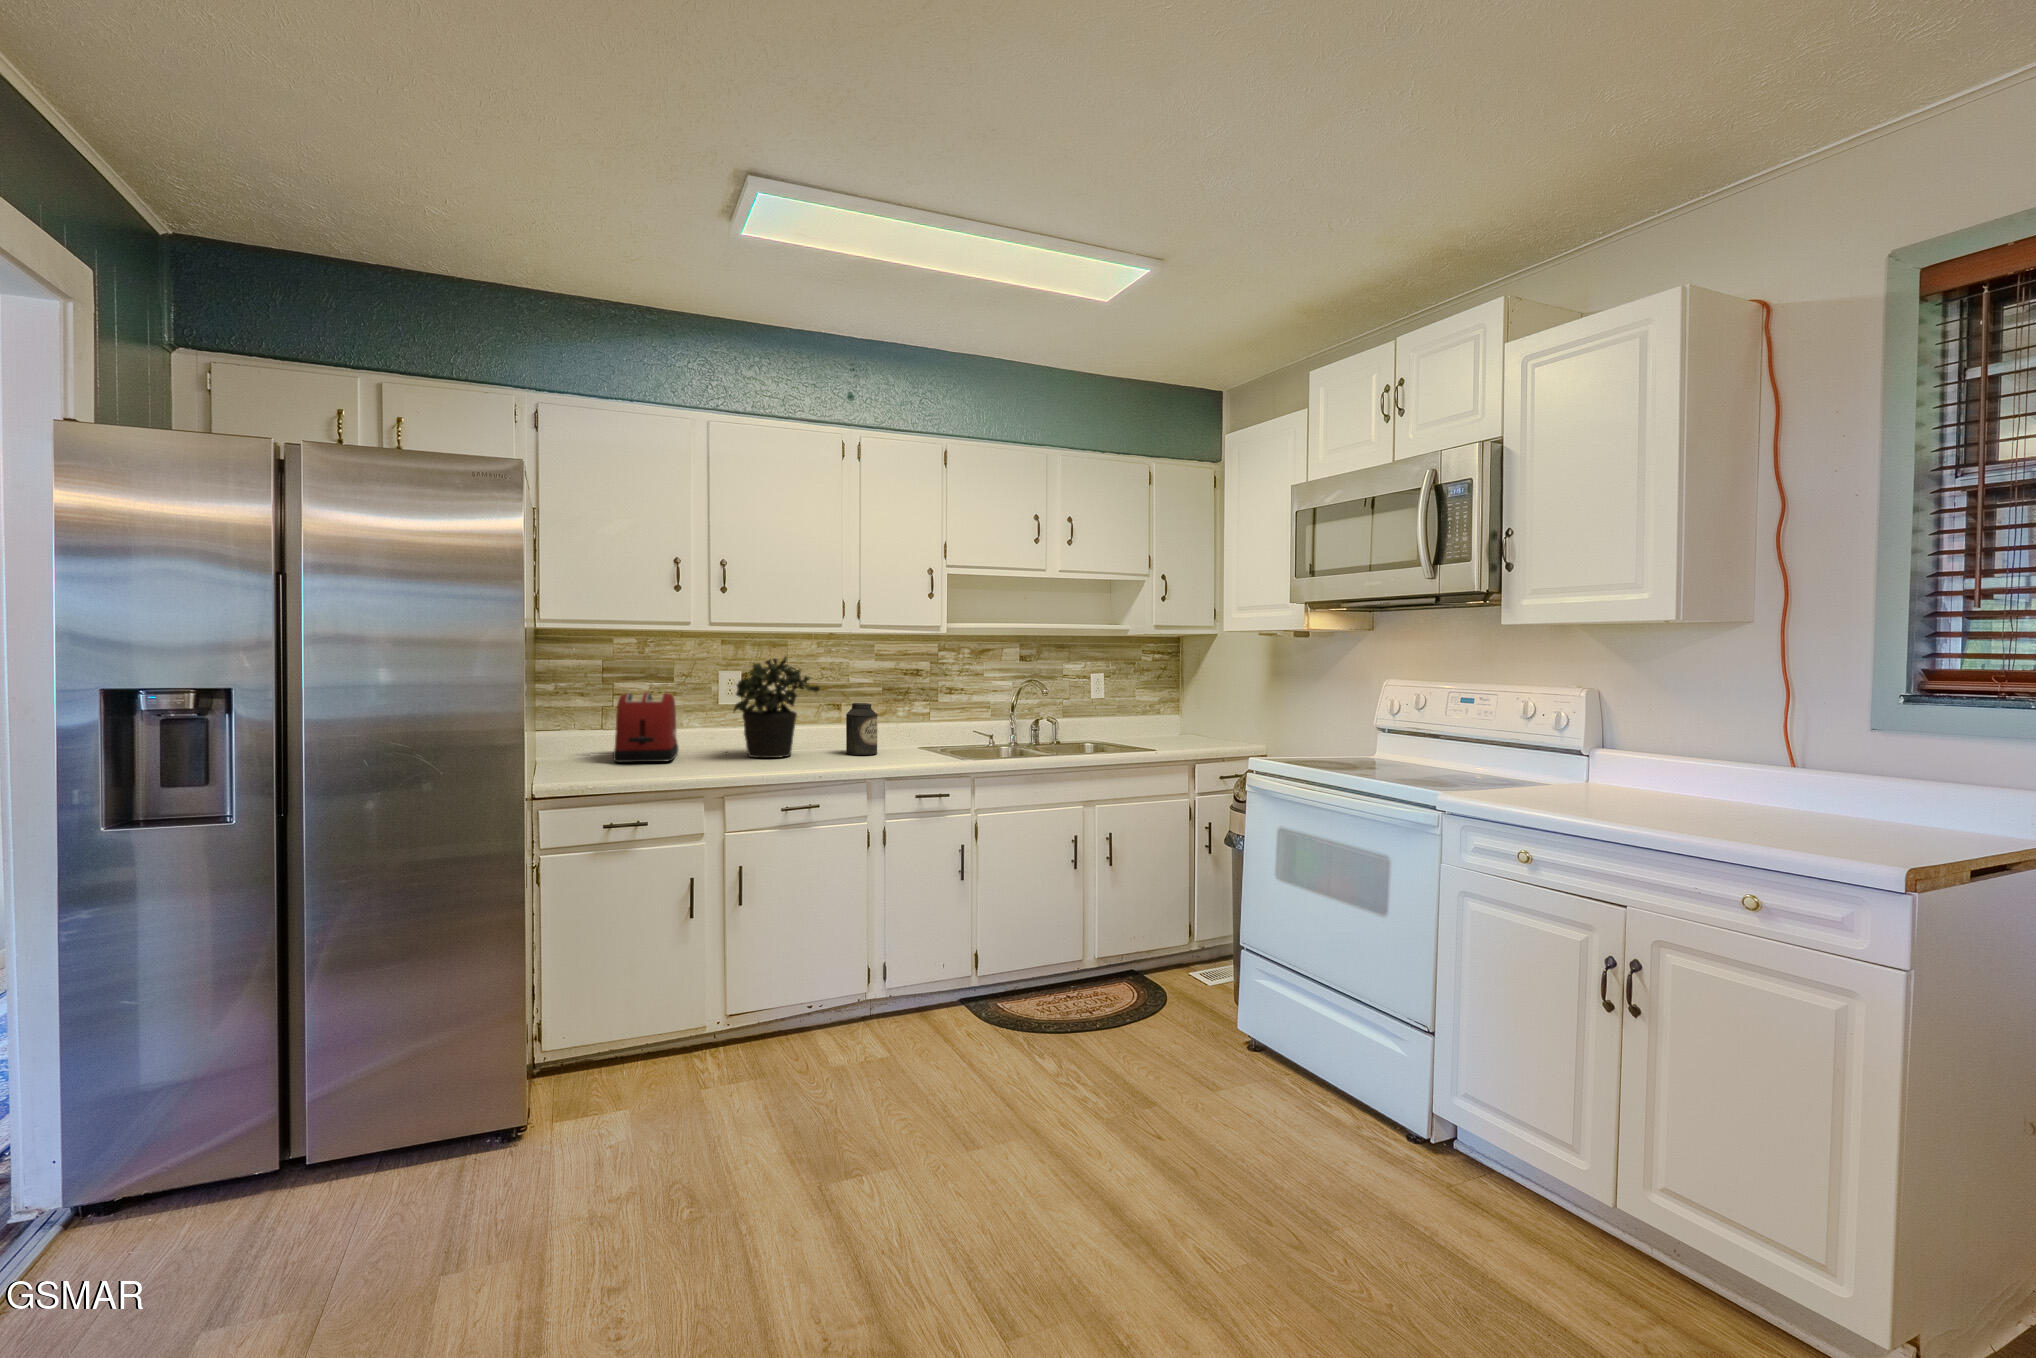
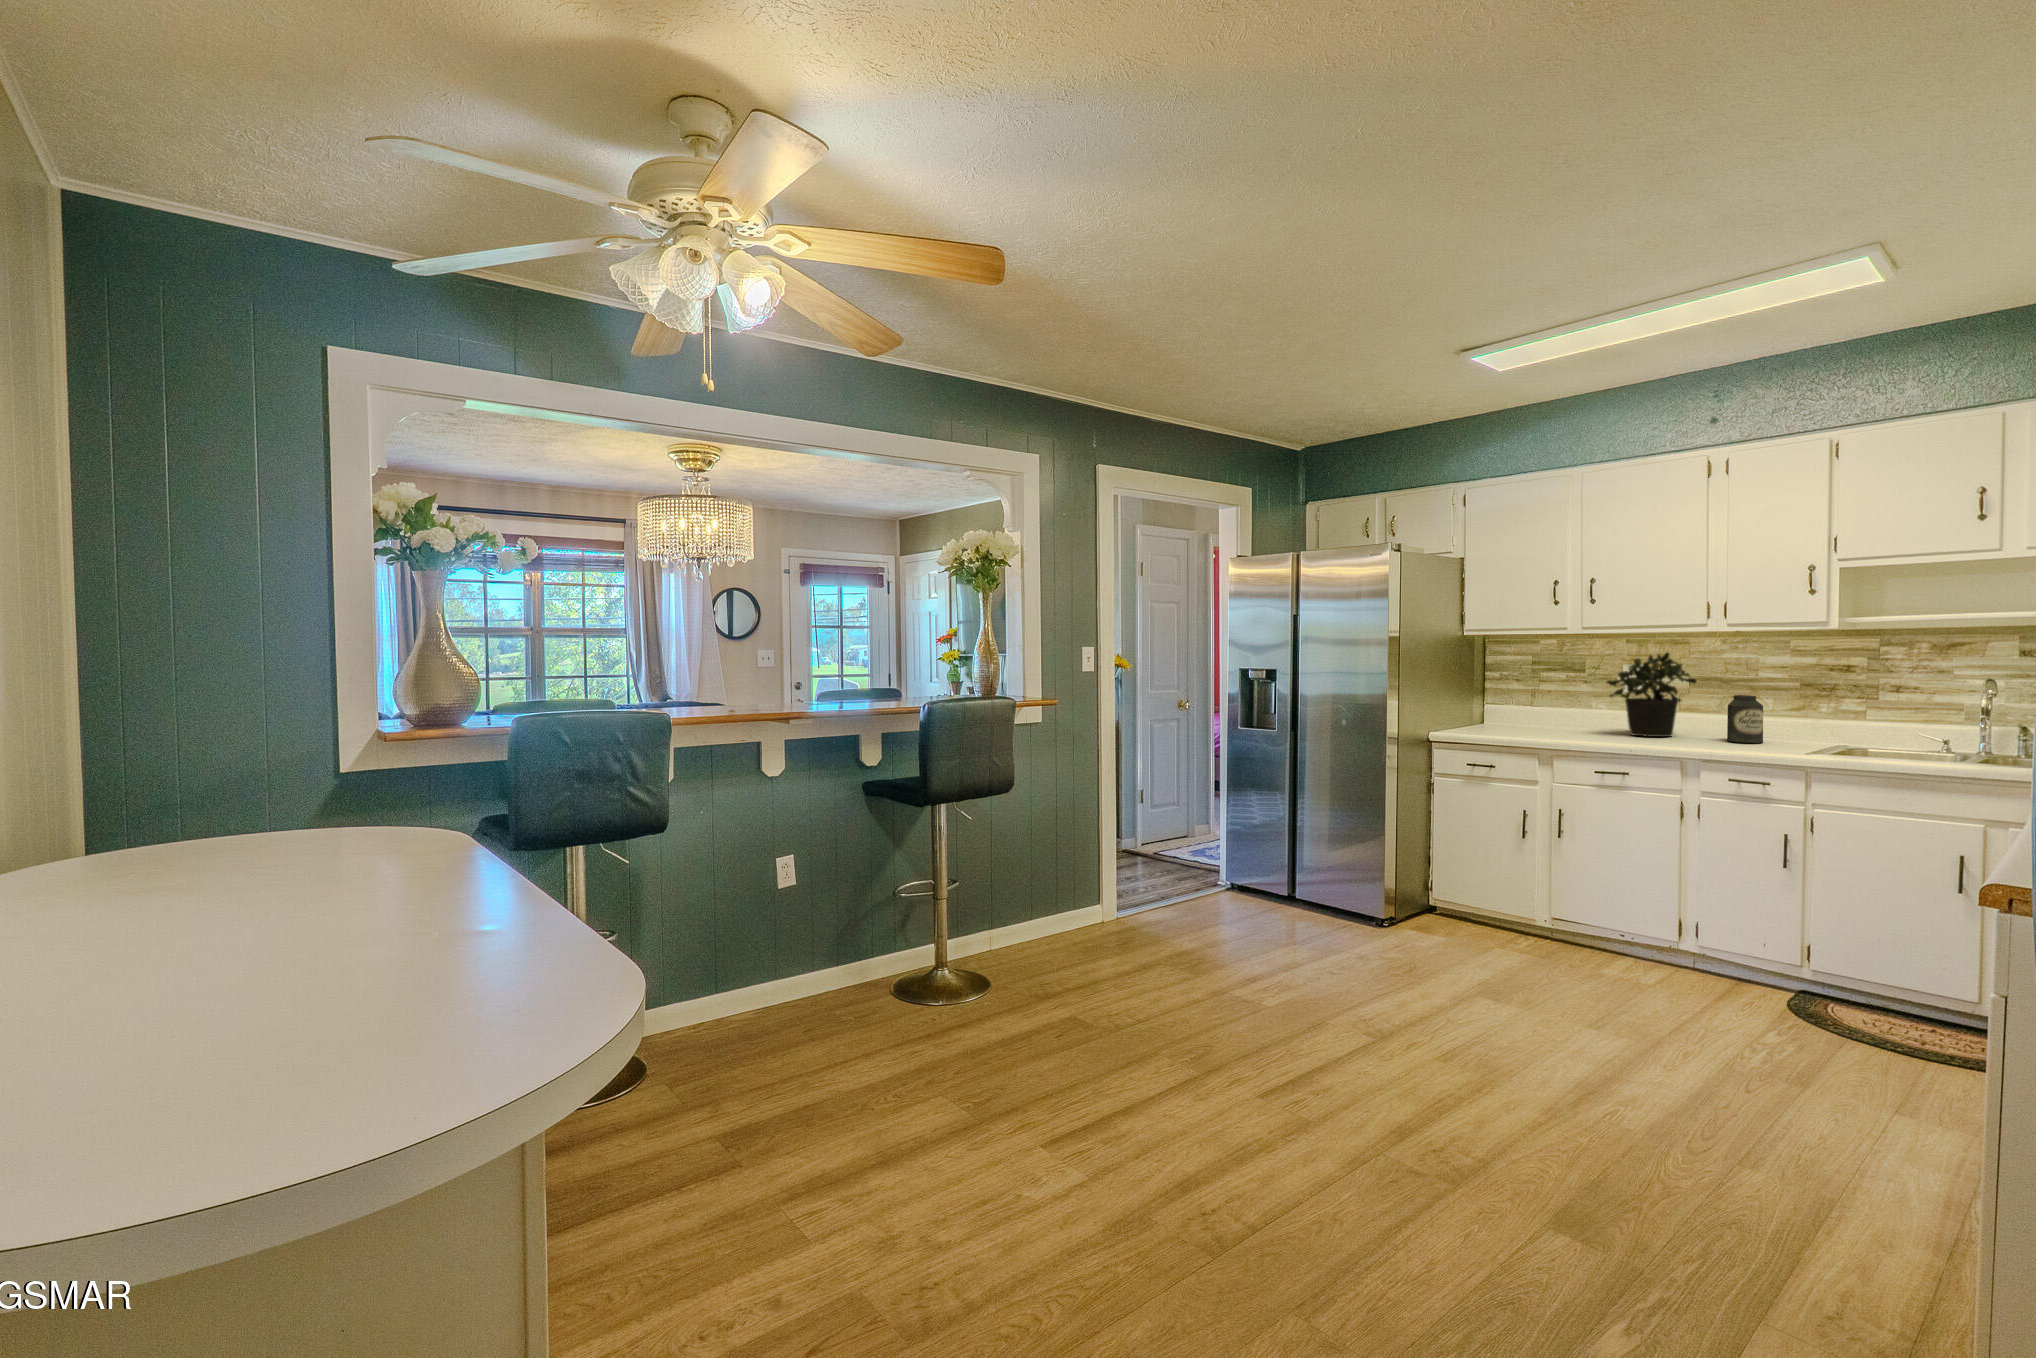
toaster: present [613,692,678,762] -> none [1519,680,1591,731]

